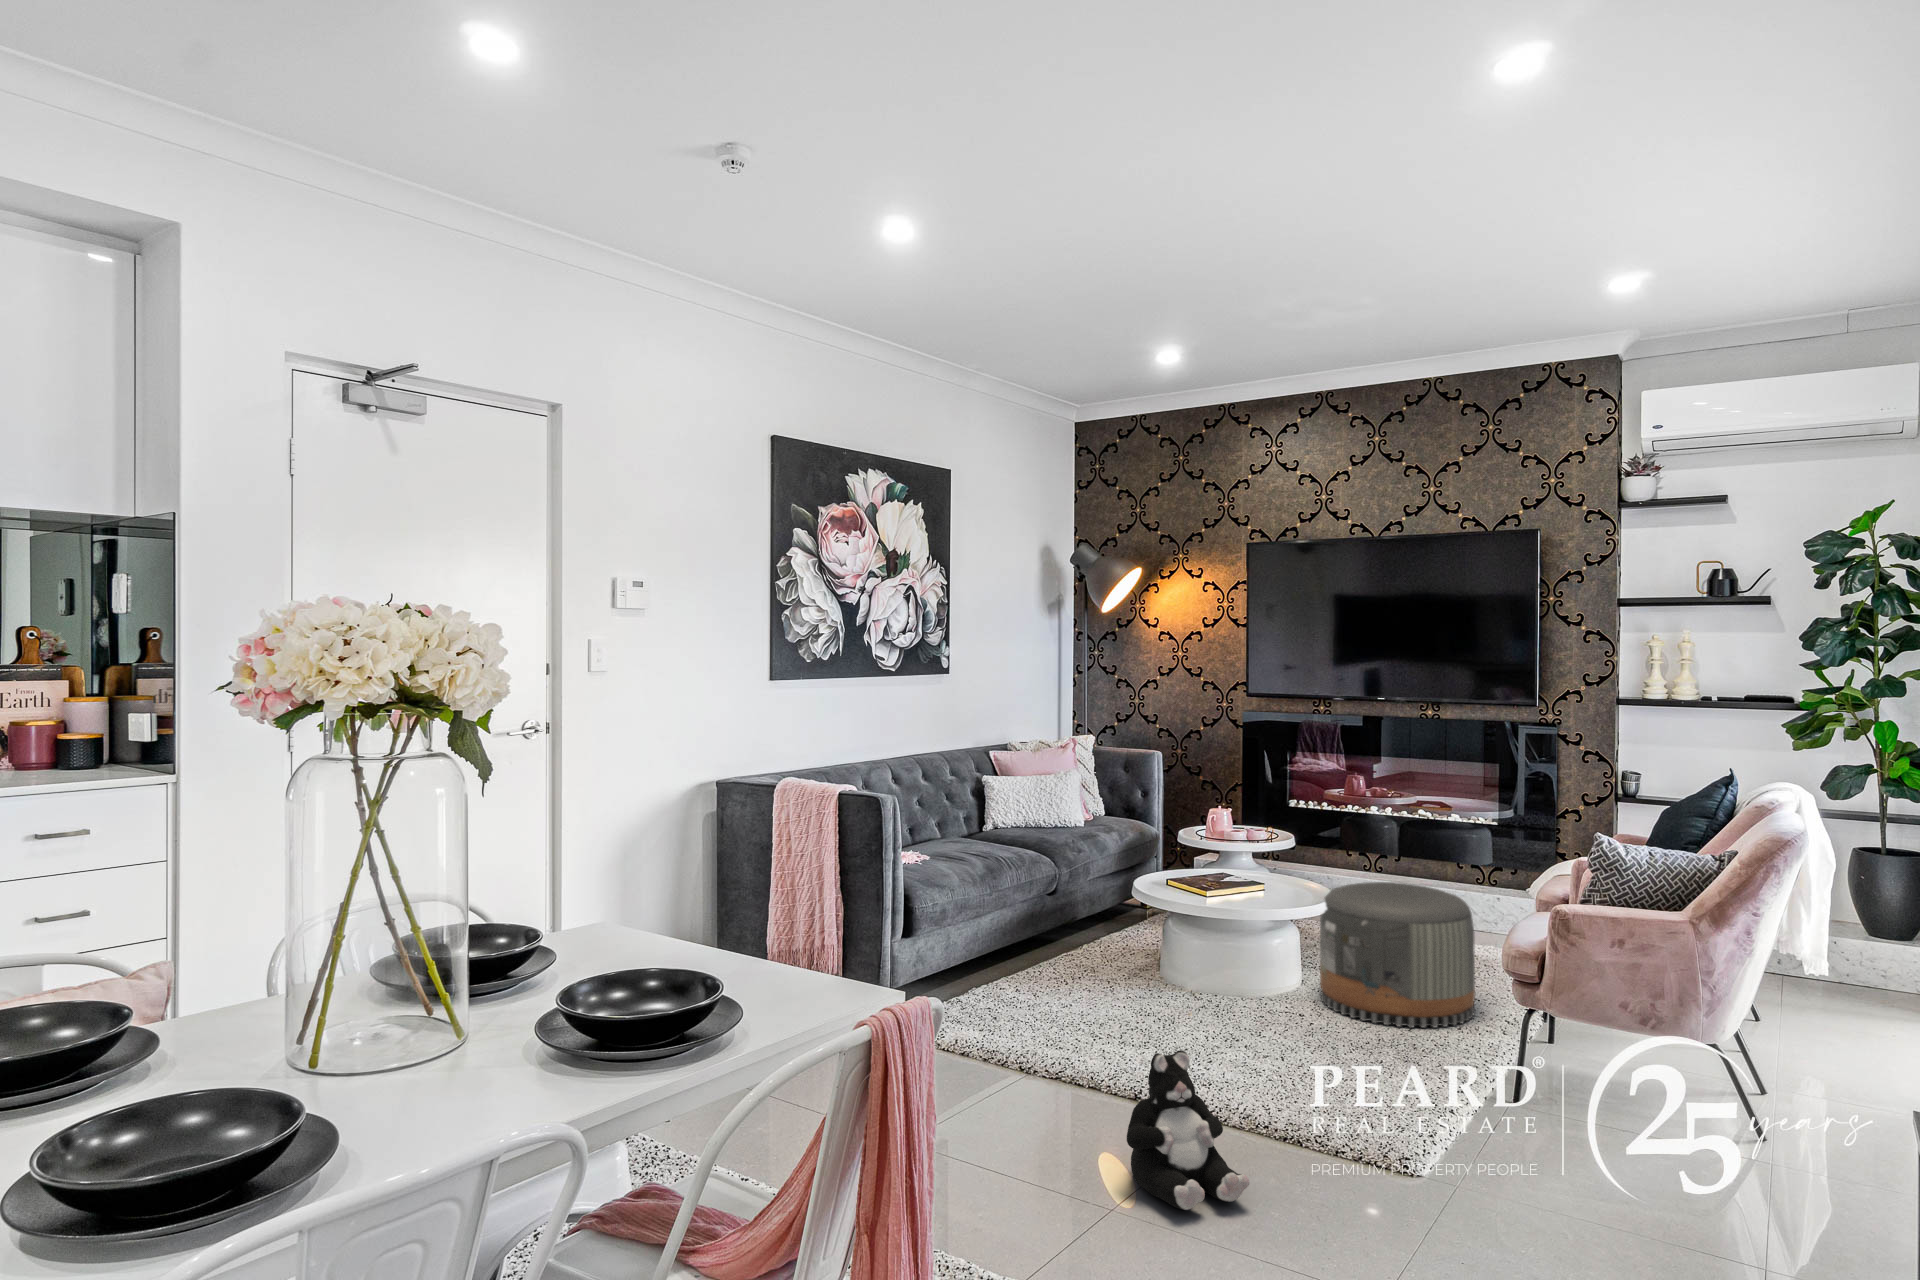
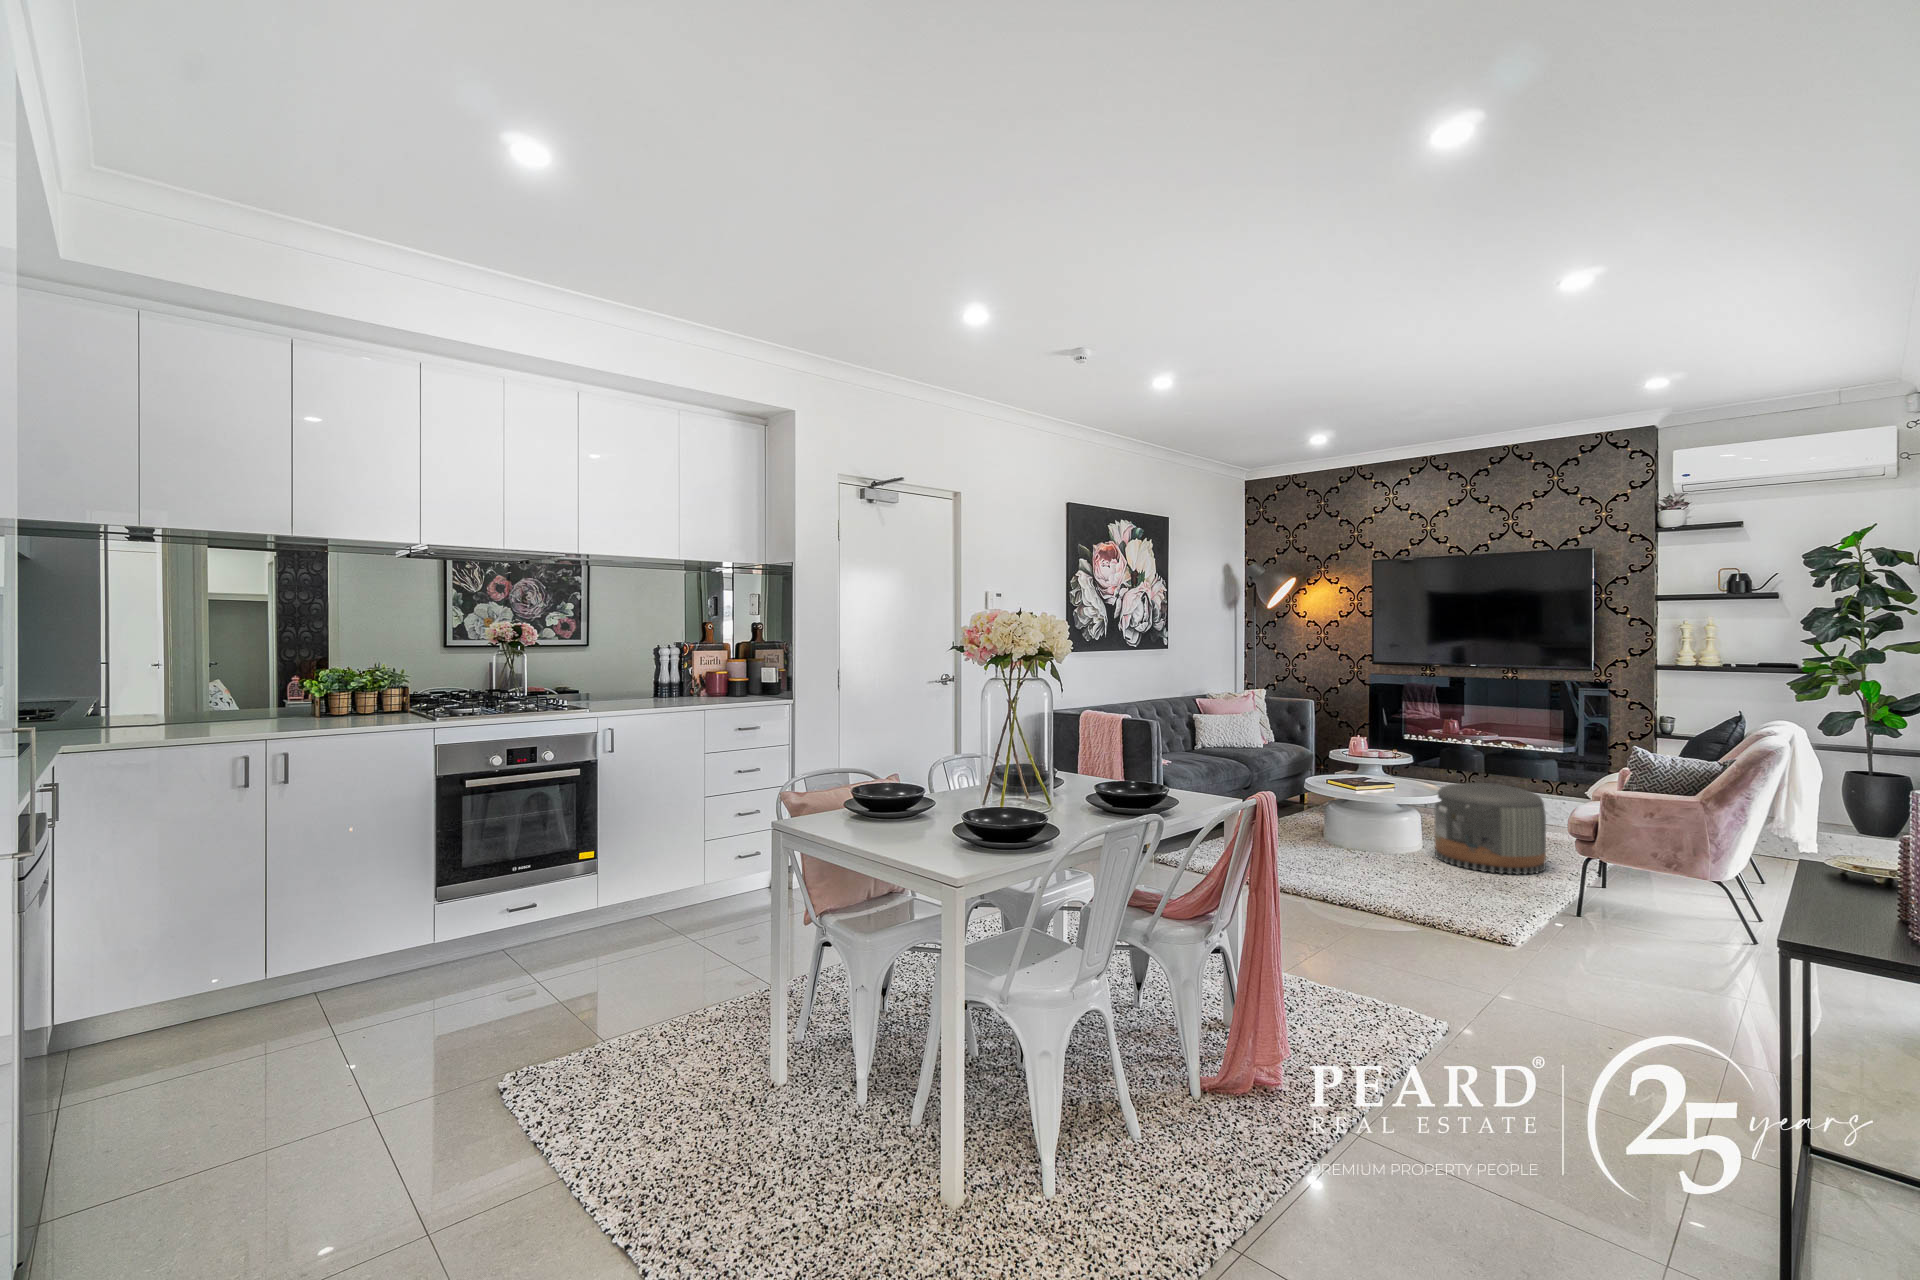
plush toy: present [1127,1050,1249,1210] -> none [1328,865,1406,952]

